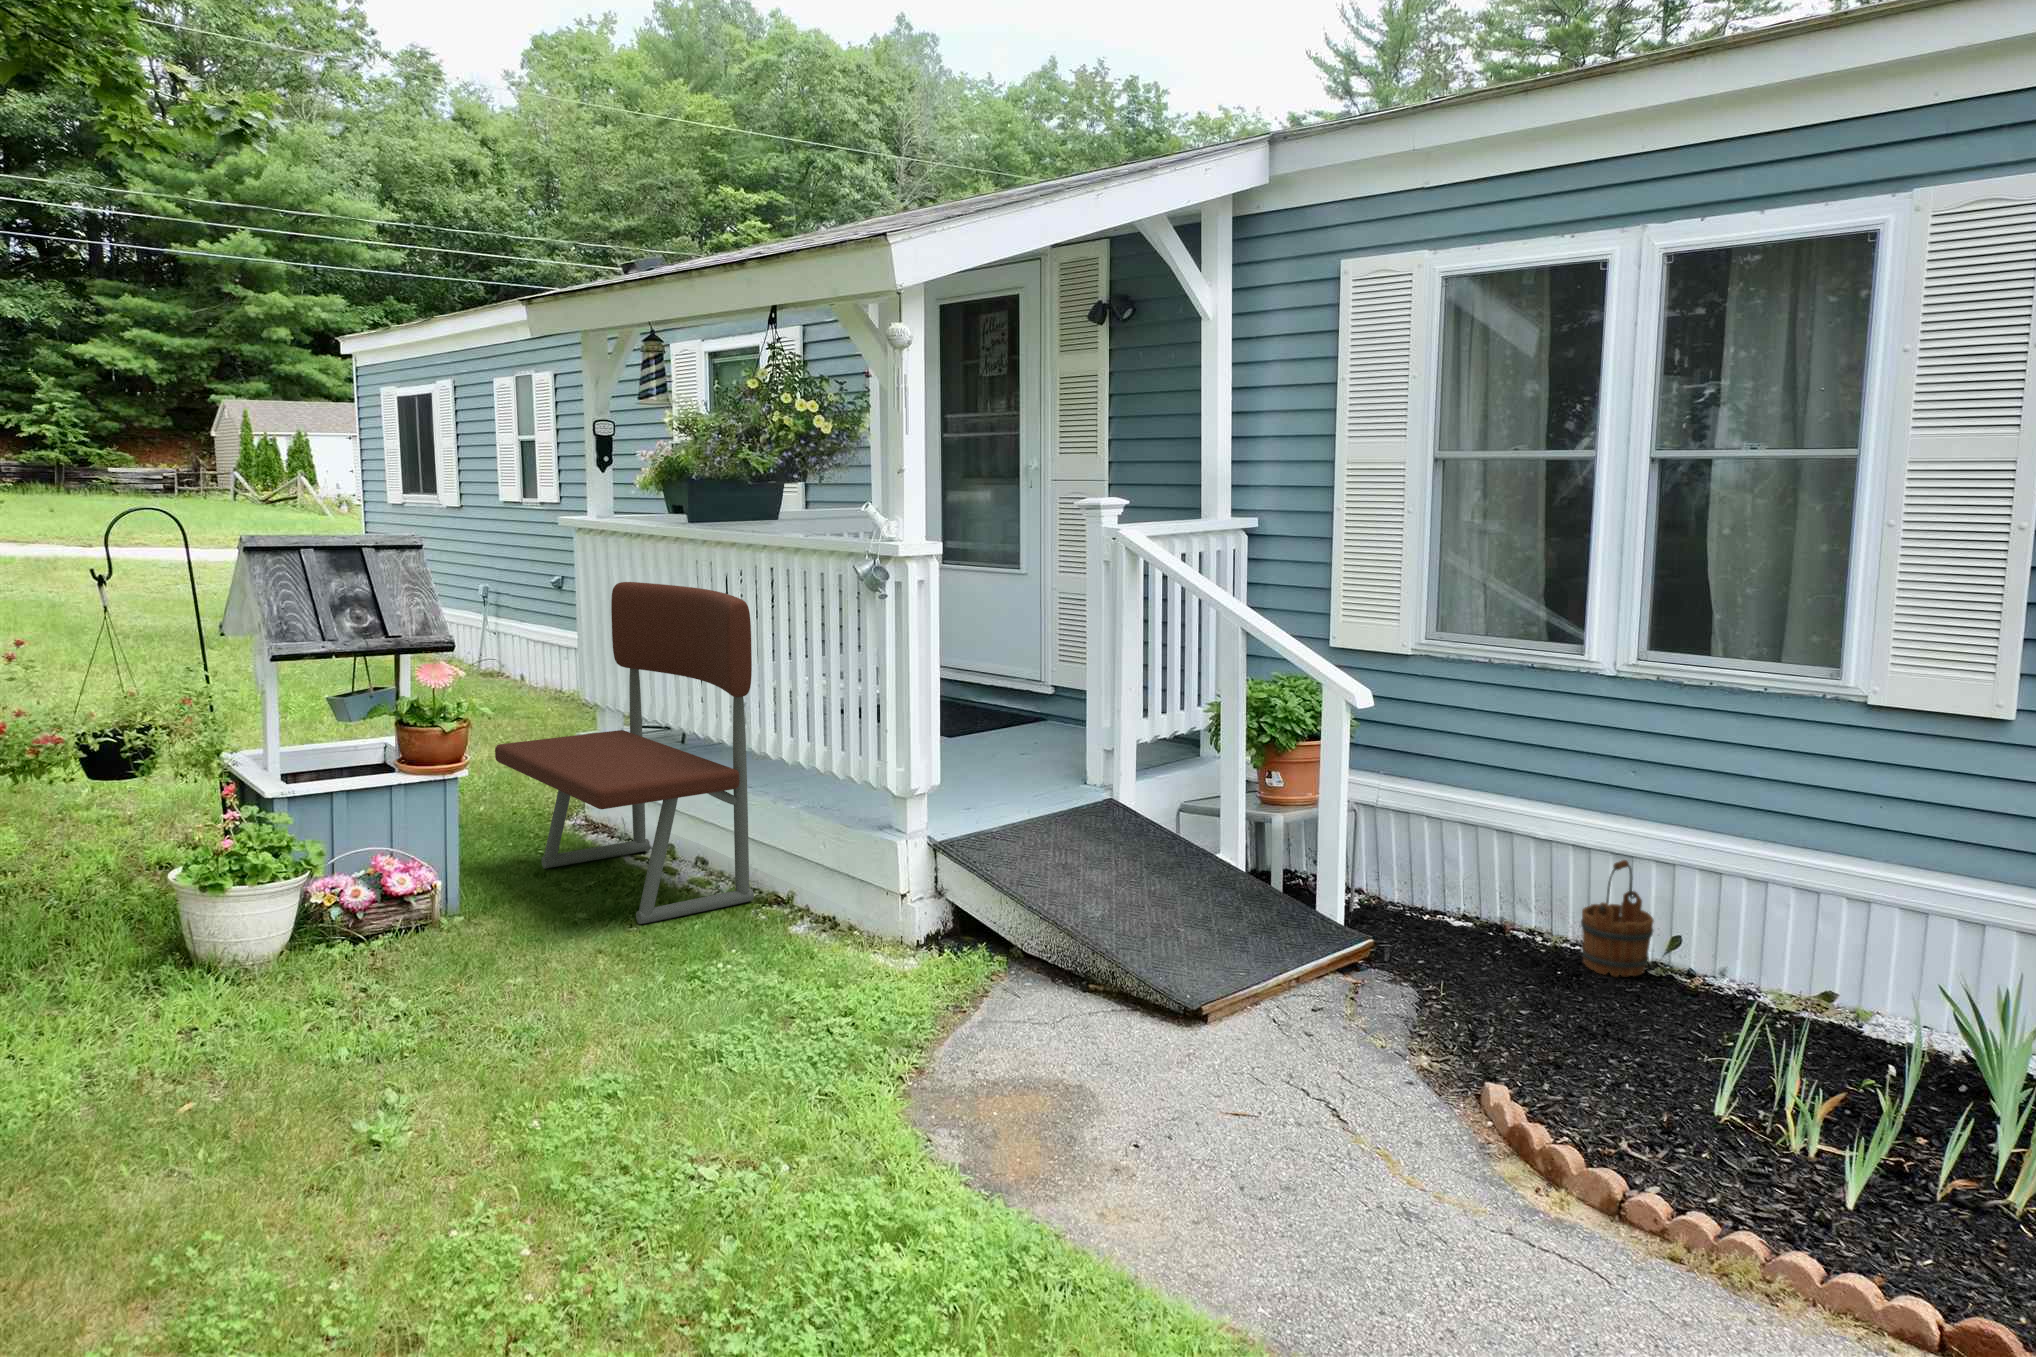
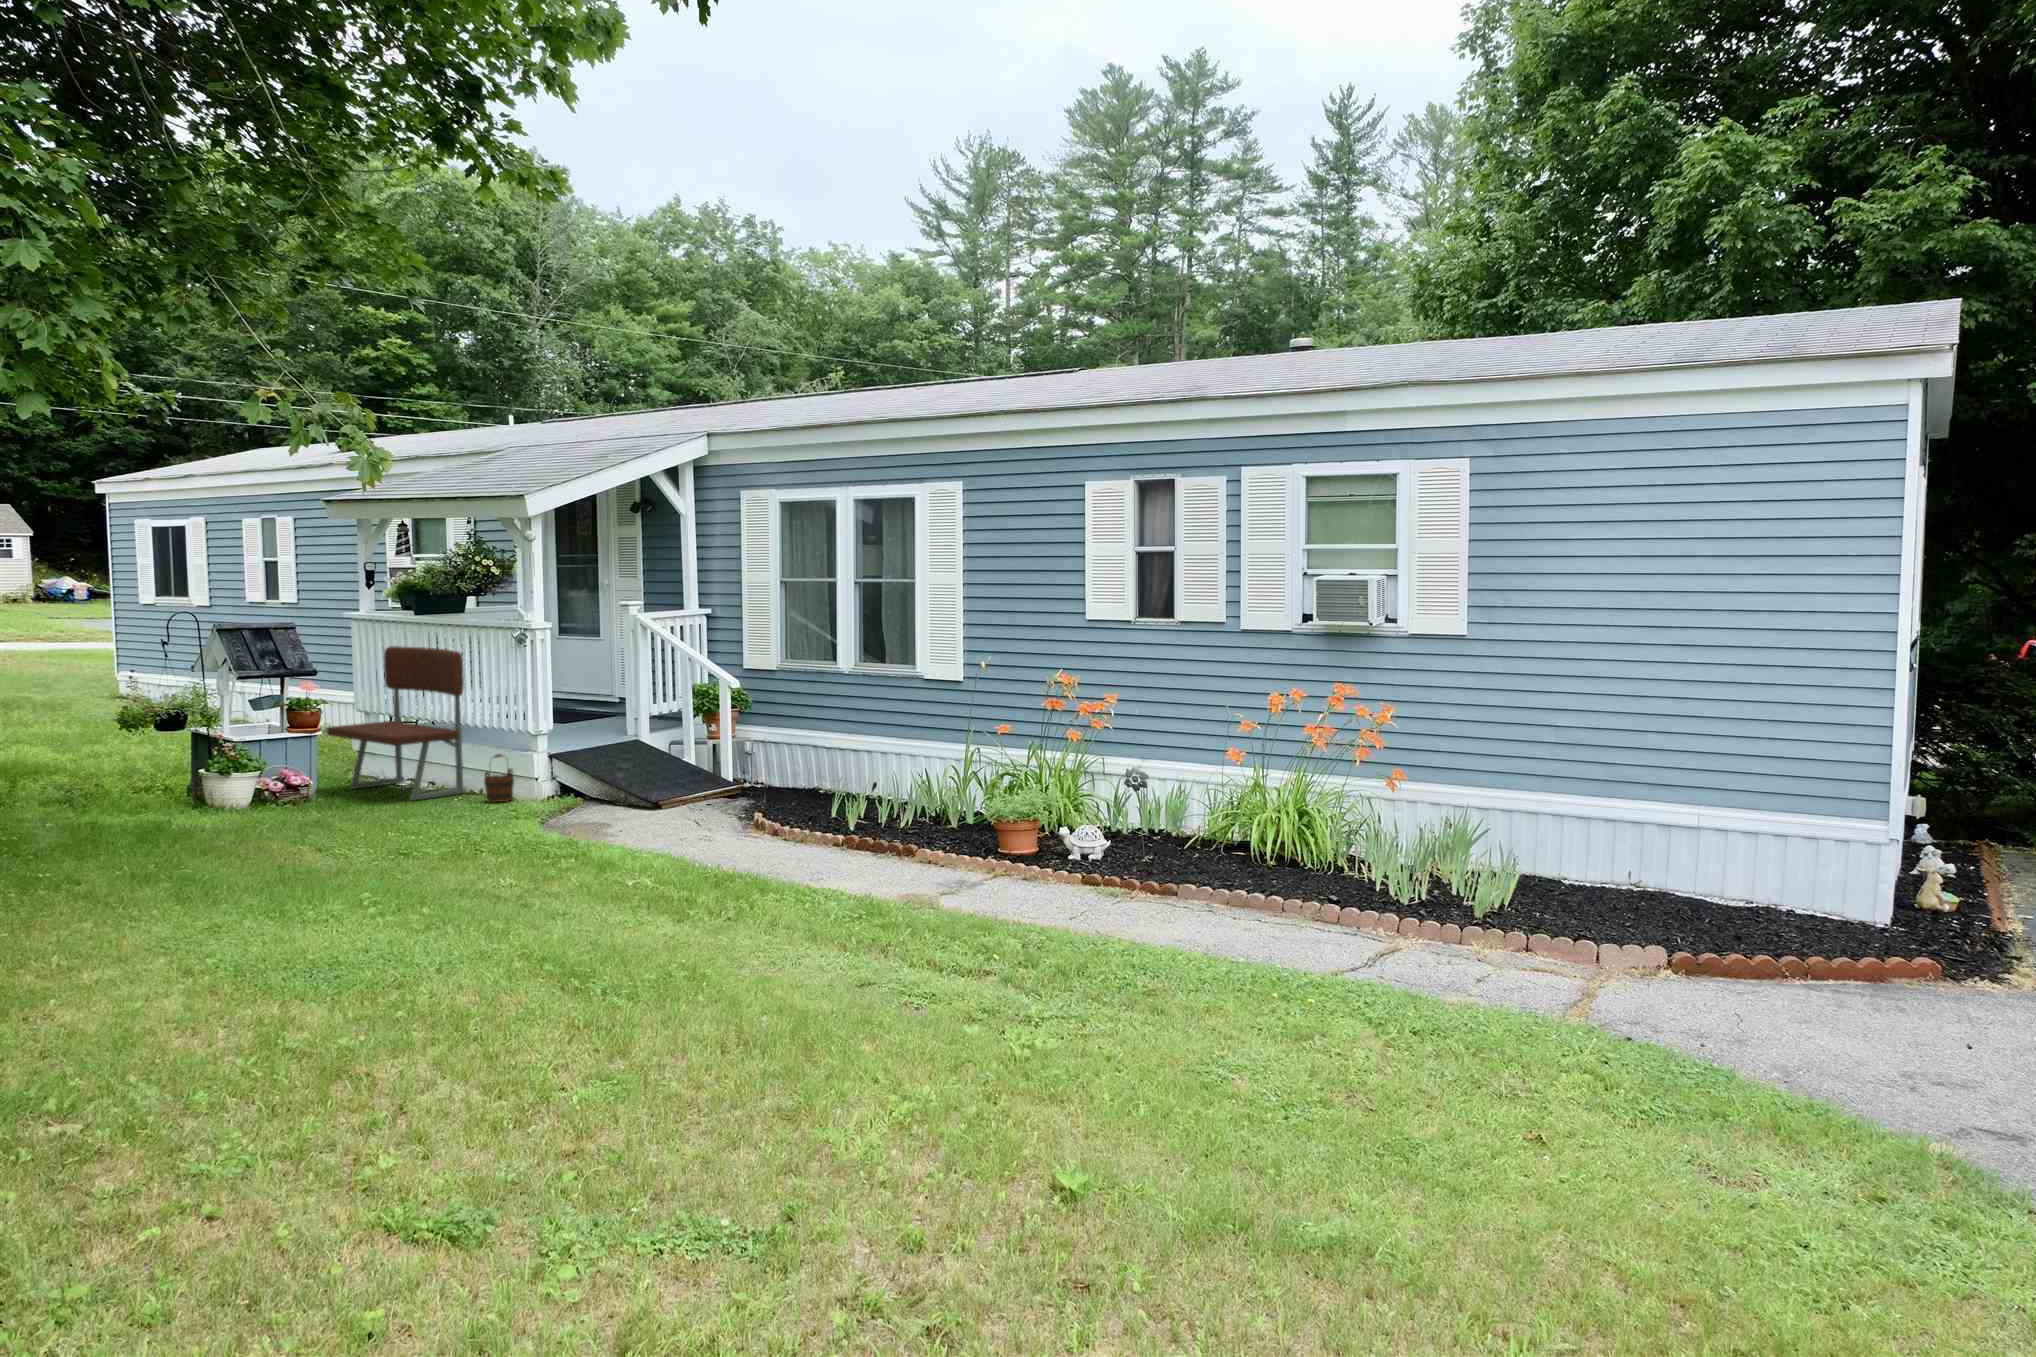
wooden bucket: present [1581,860,1654,977] -> present [484,754,514,802]

